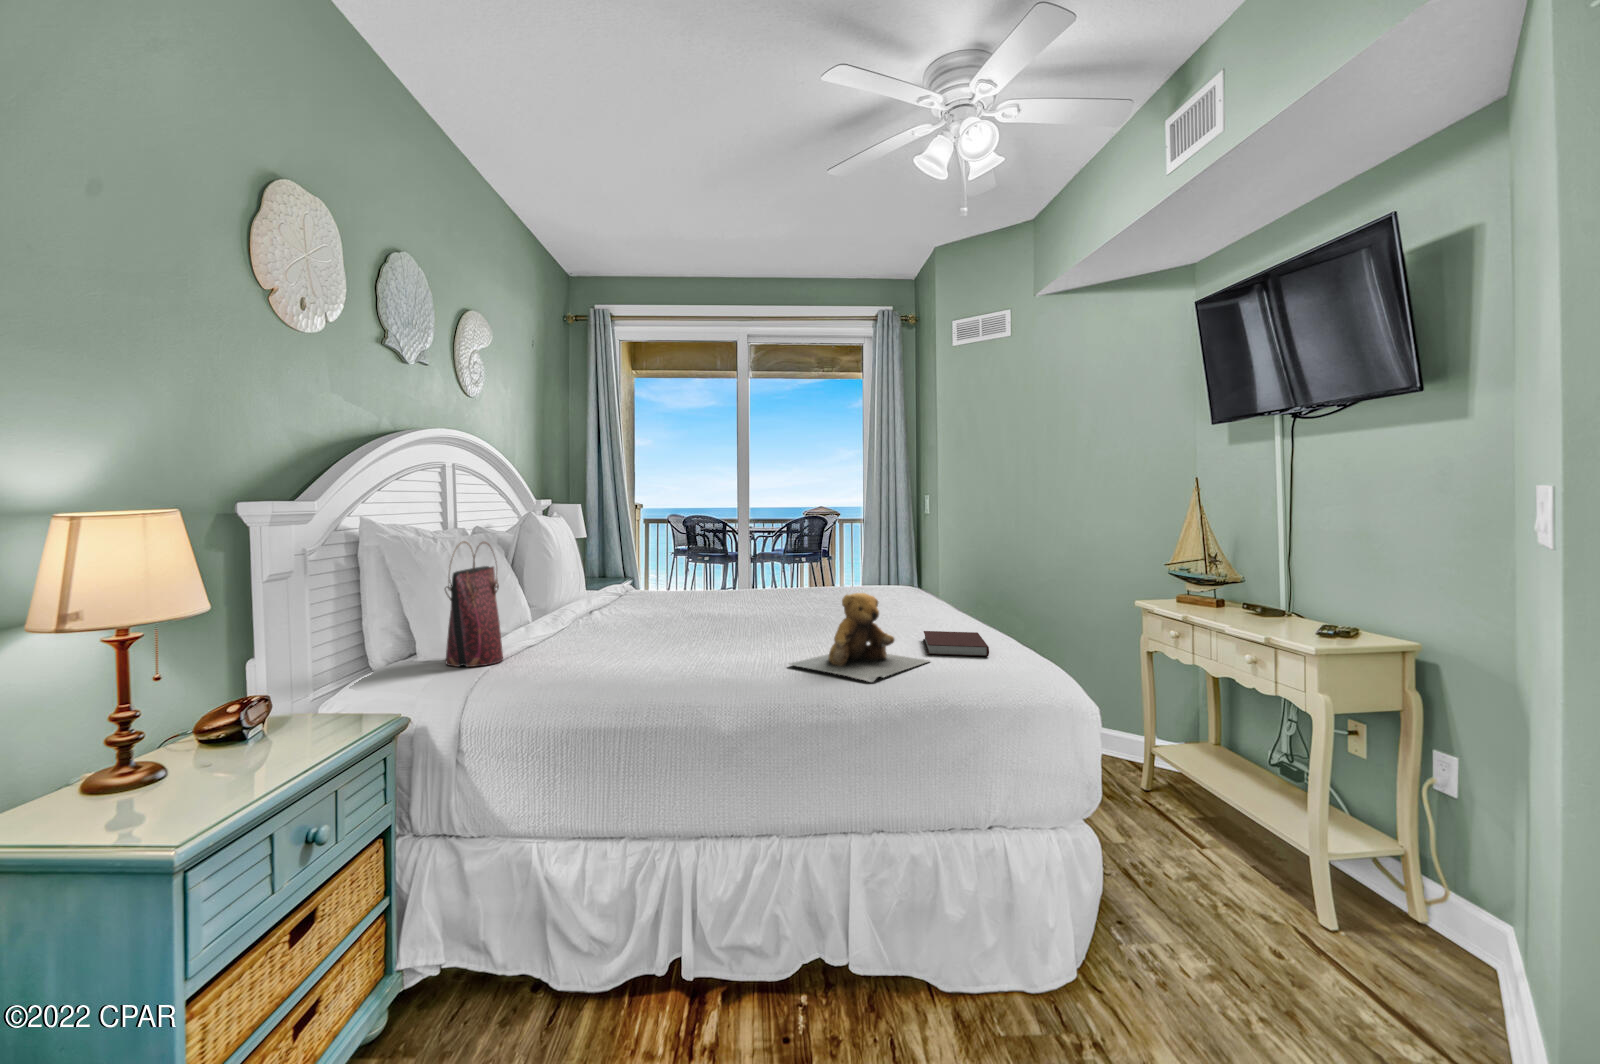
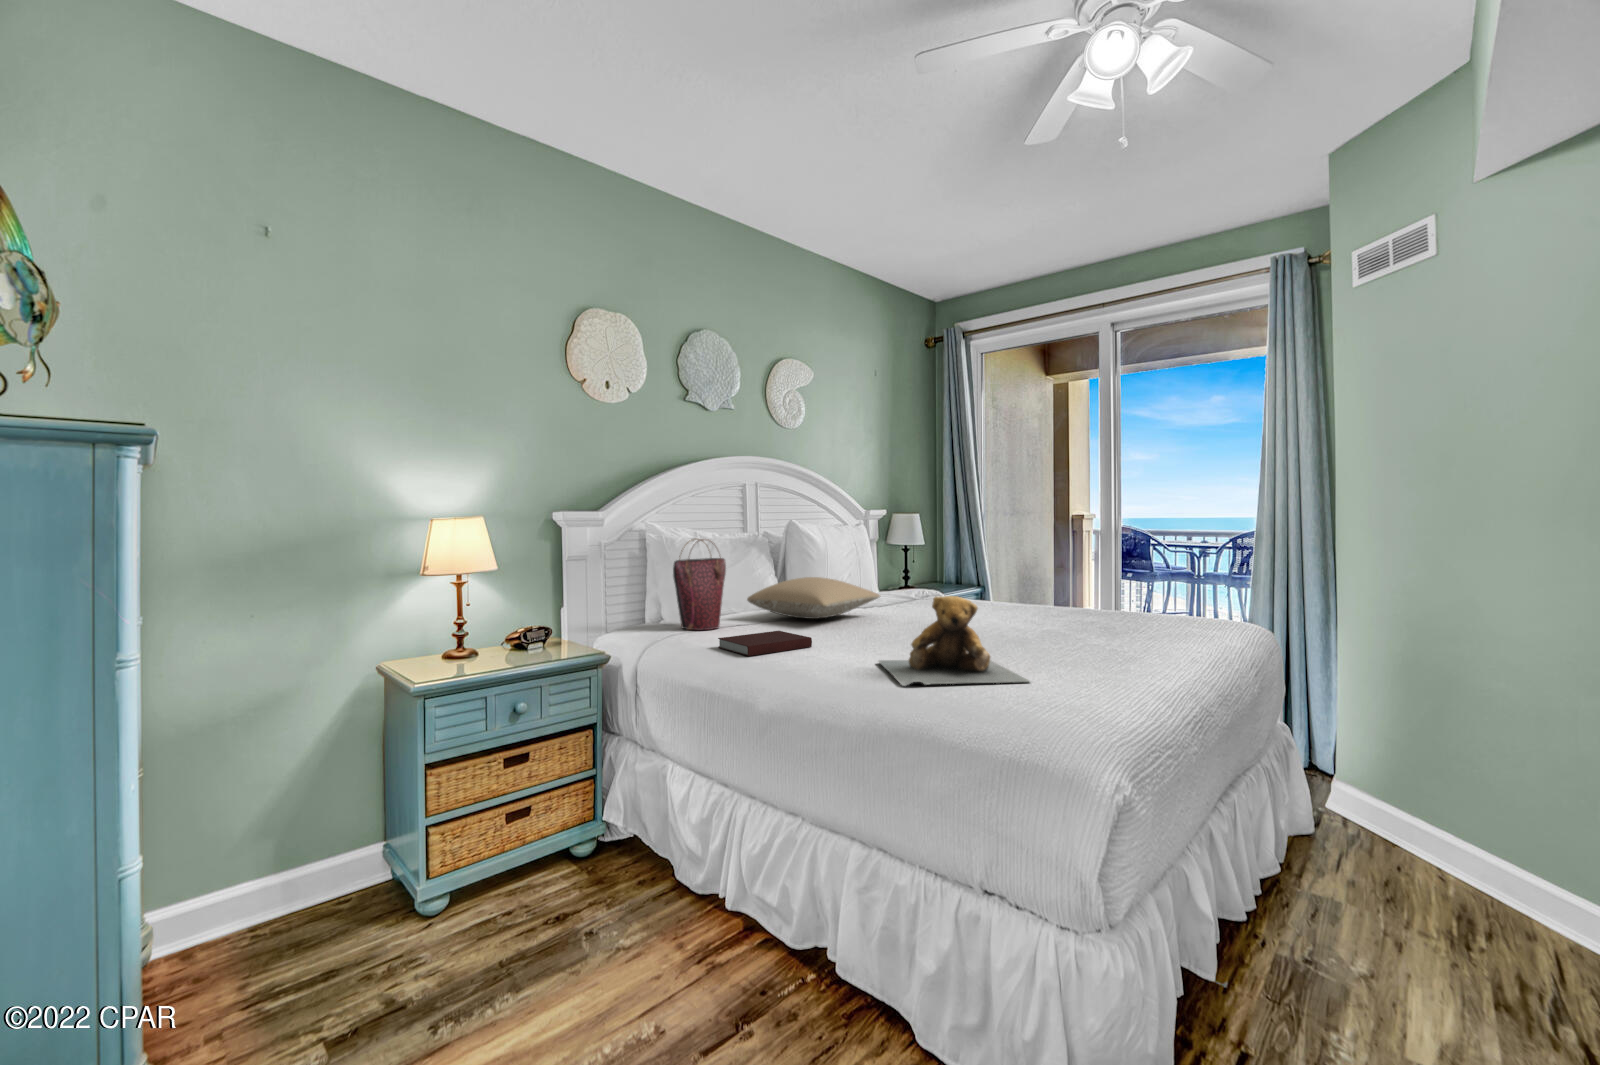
pillow: none [505,583,642,633] -> present [747,577,880,619]
notebook: present [923,631,989,656] -> present [718,631,812,656]

